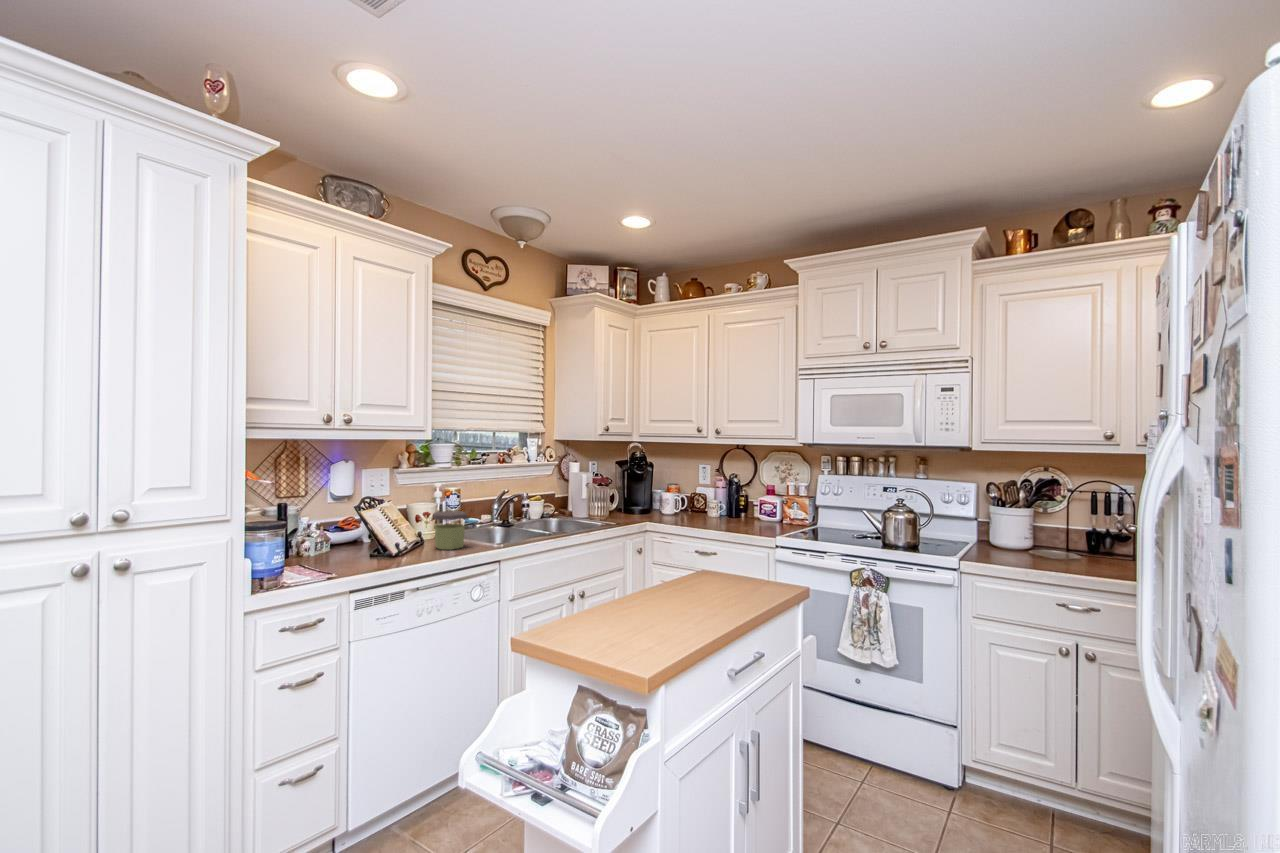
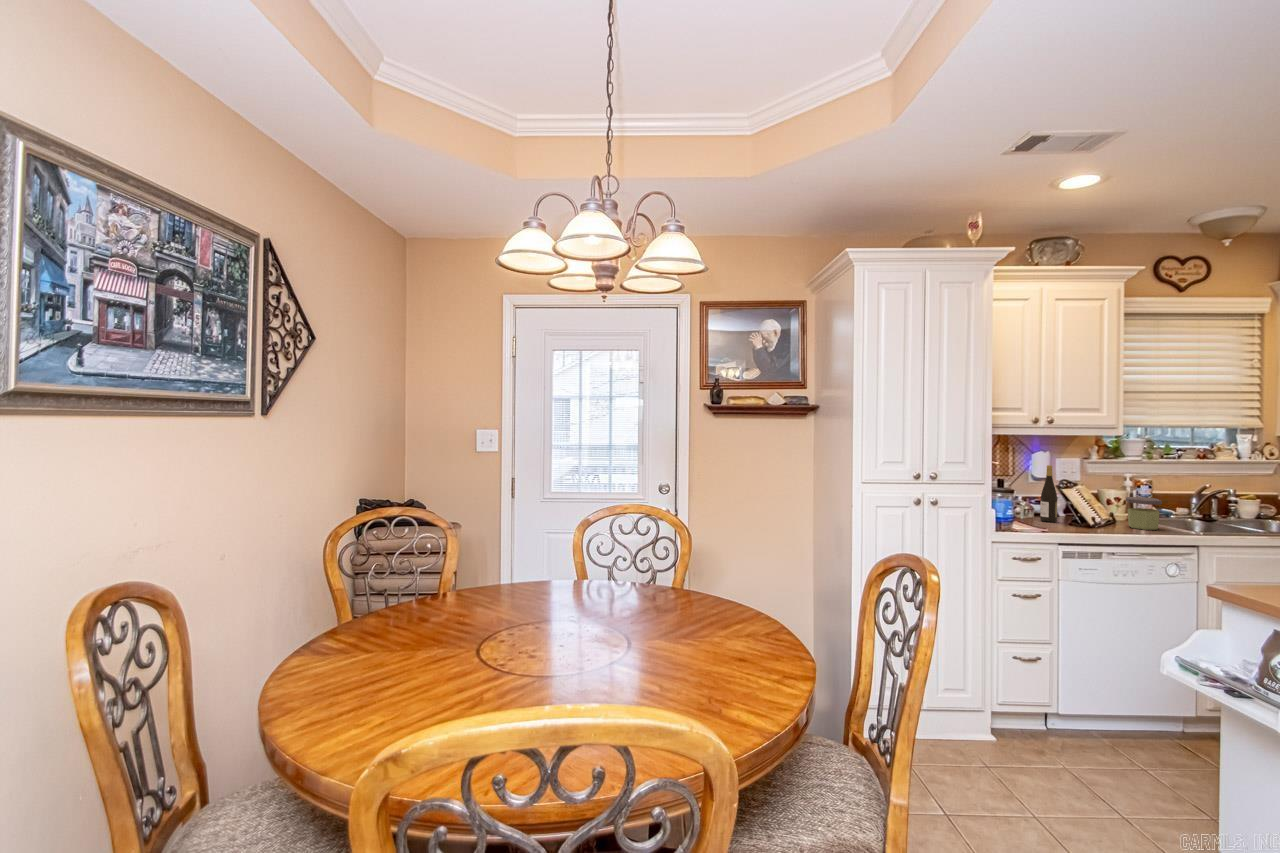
wine bottle: none [335,480,356,556] -> present [1040,465,1057,522]

